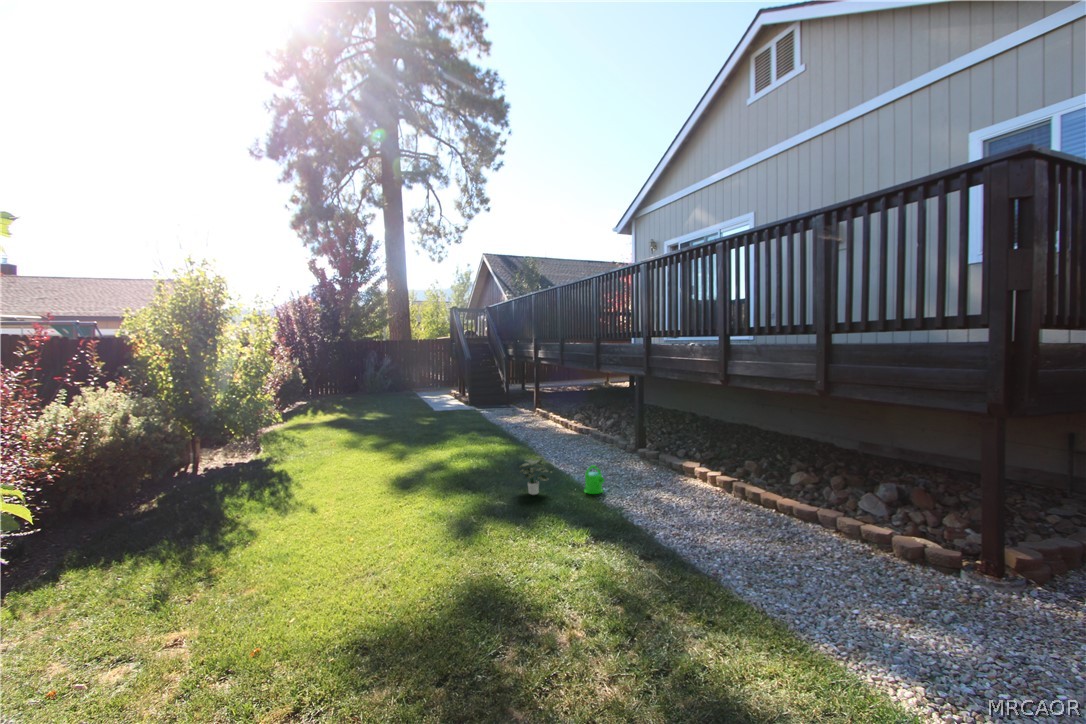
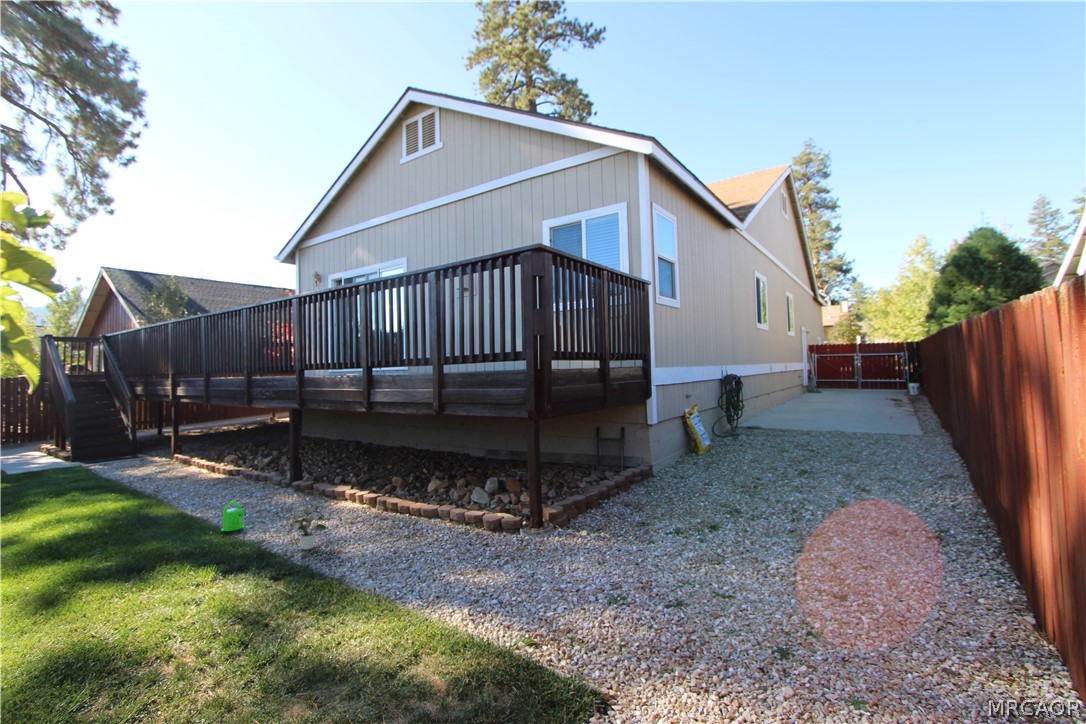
potted plant: present [519,457,552,495] -> present [287,503,330,549]

